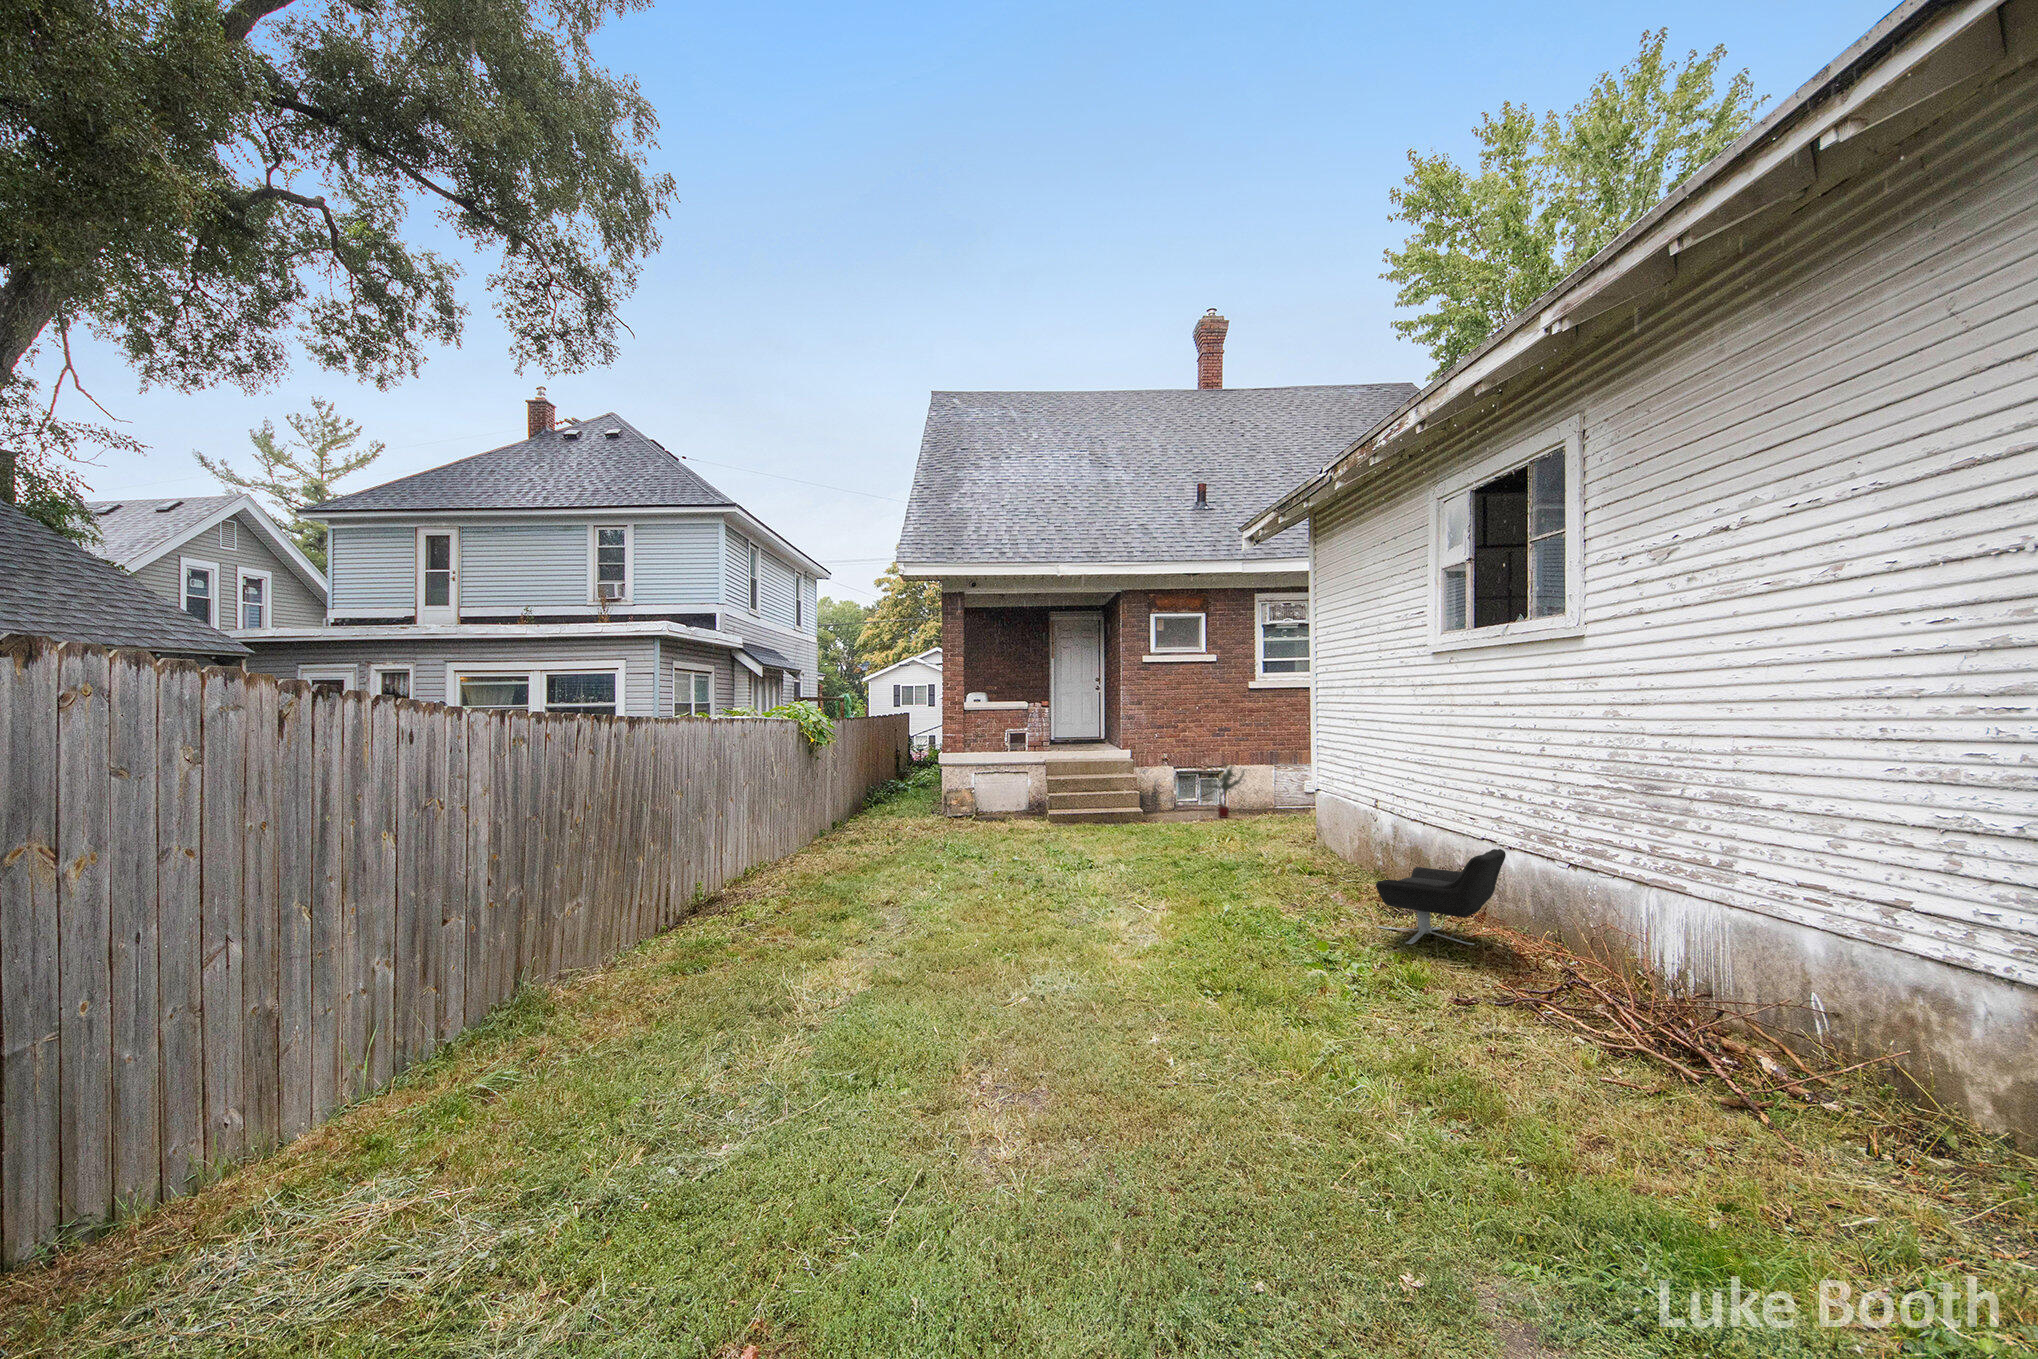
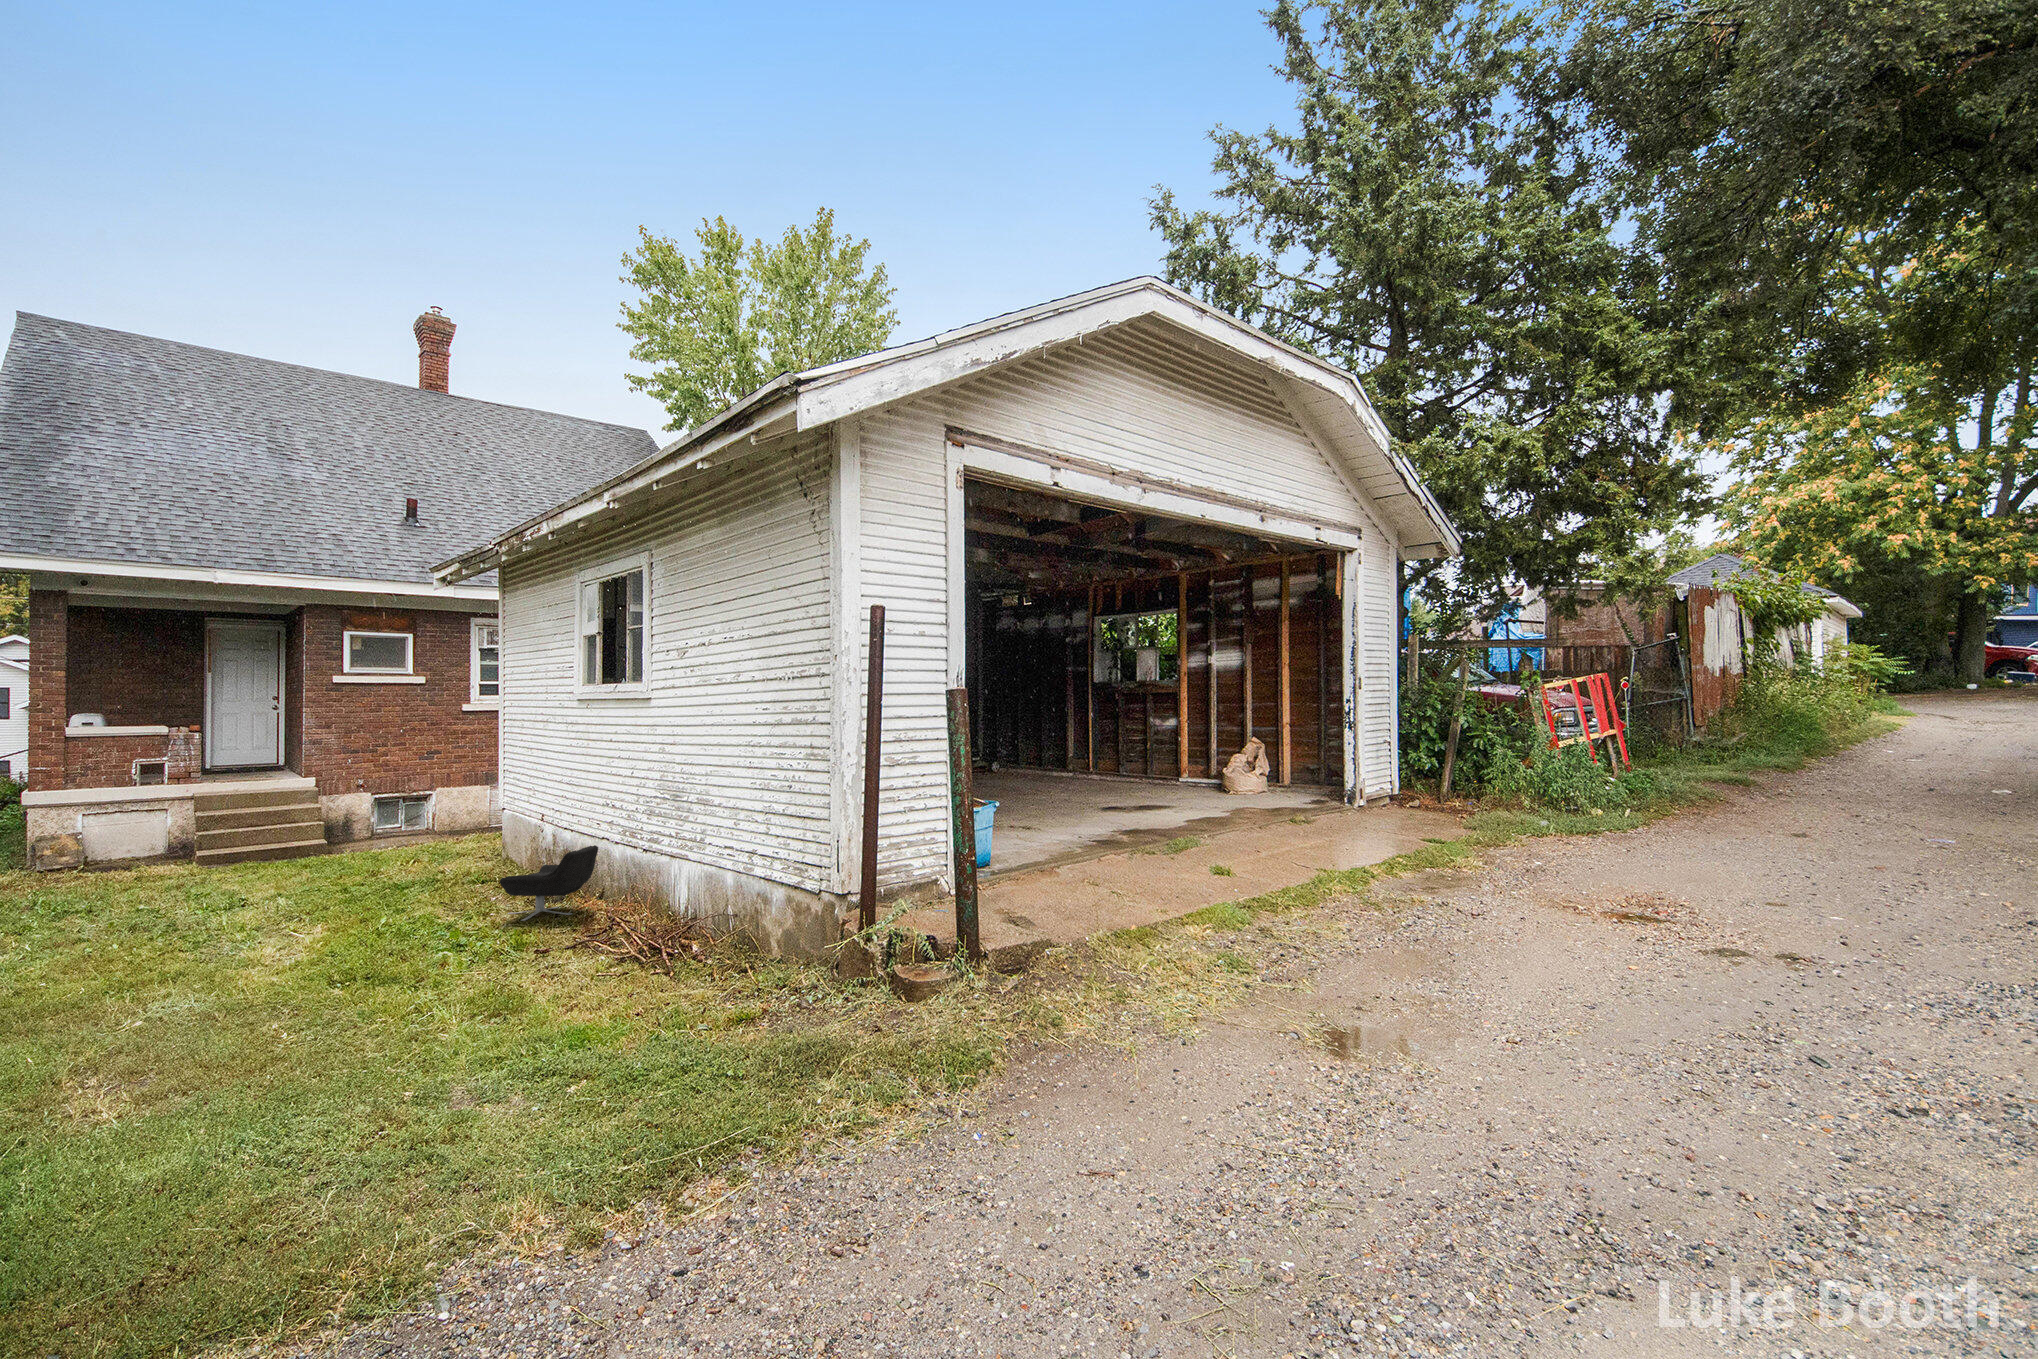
potted tree: present [1202,762,1246,818] -> none [402,784,455,842]

